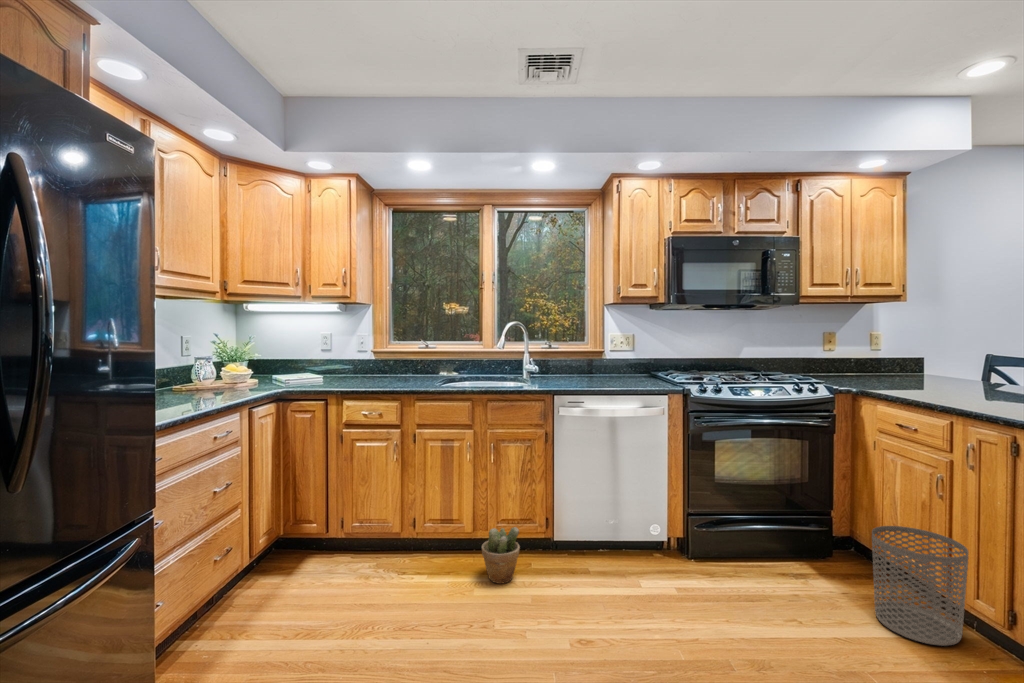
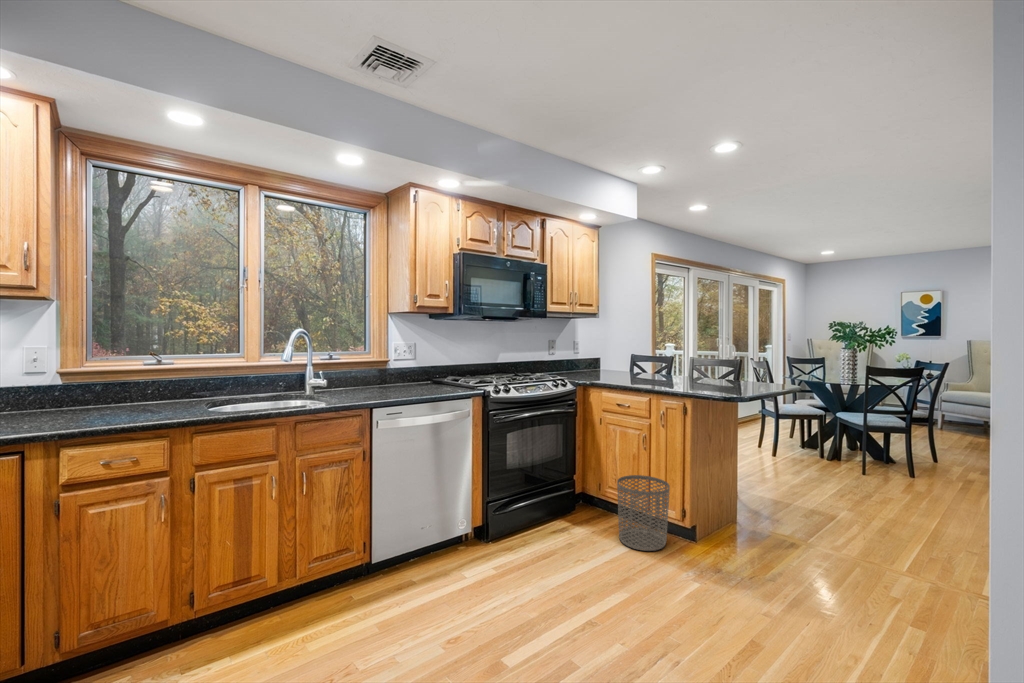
potted plant: present [482,527,520,584] -> none [310,560,356,632]

